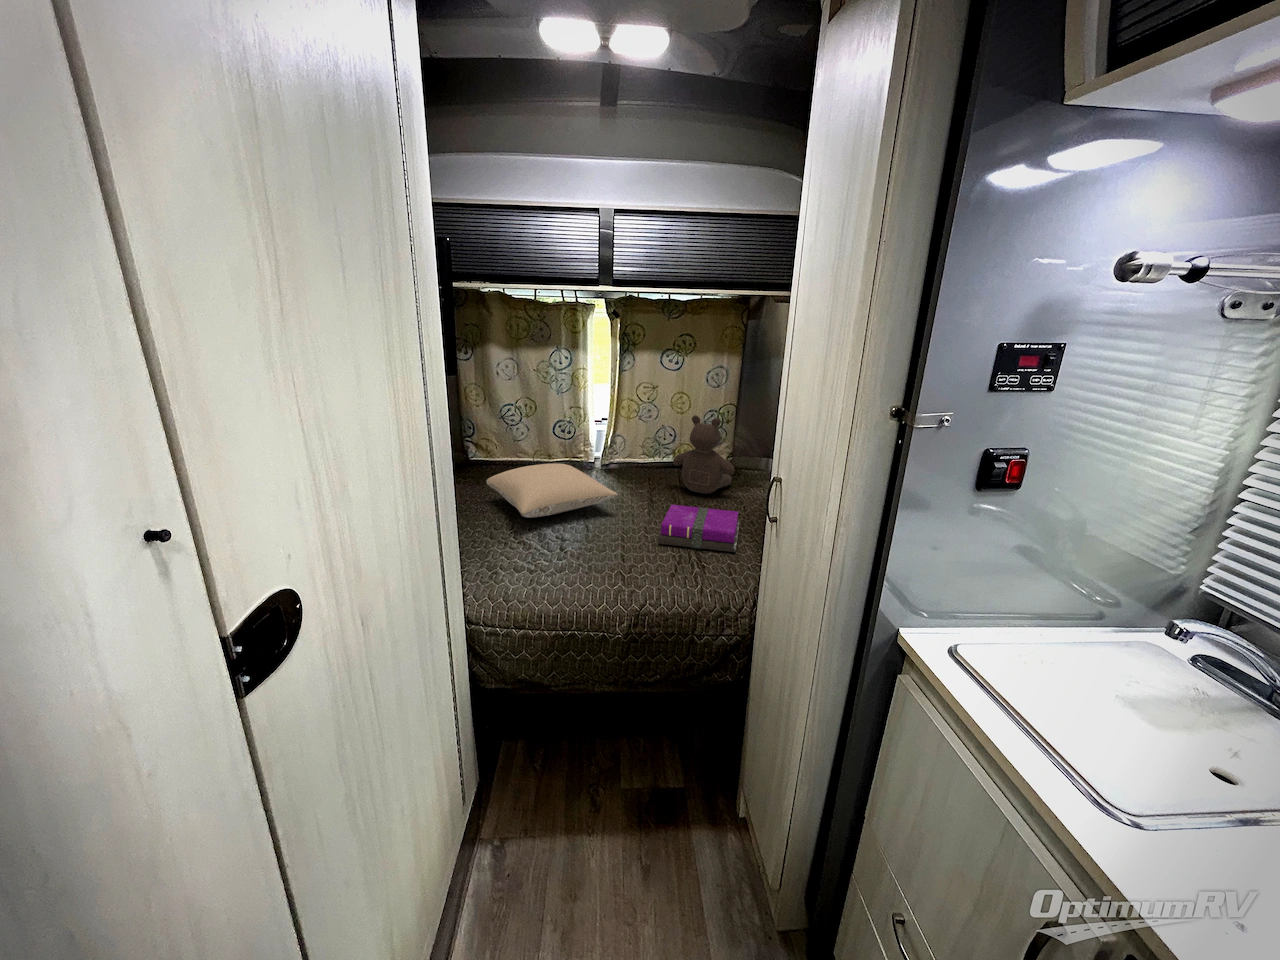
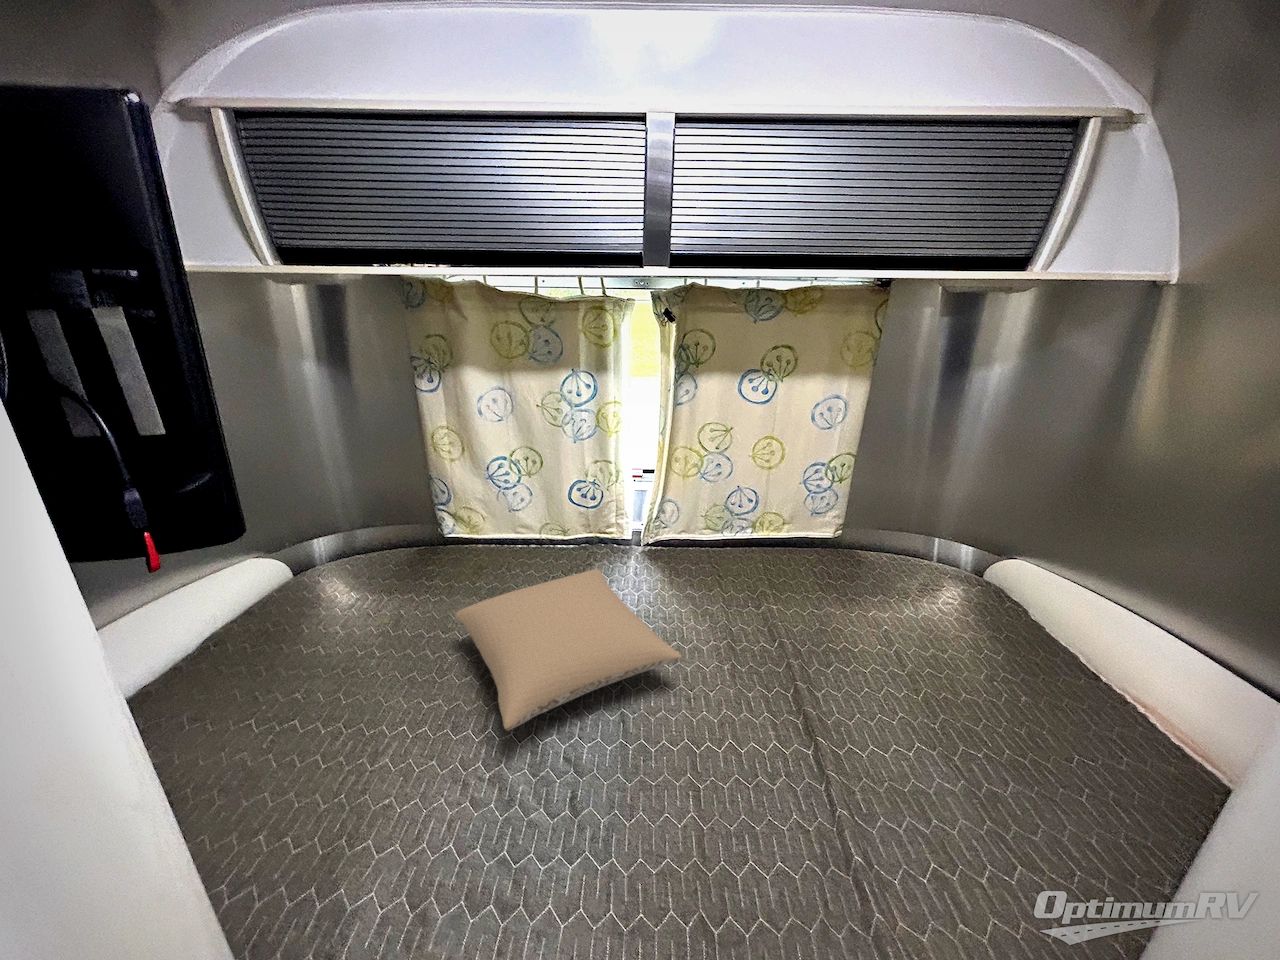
teddy bear: present [673,415,735,494] -> none [764,496,875,622]
notebook: present [658,505,739,552] -> none [769,684,934,829]

